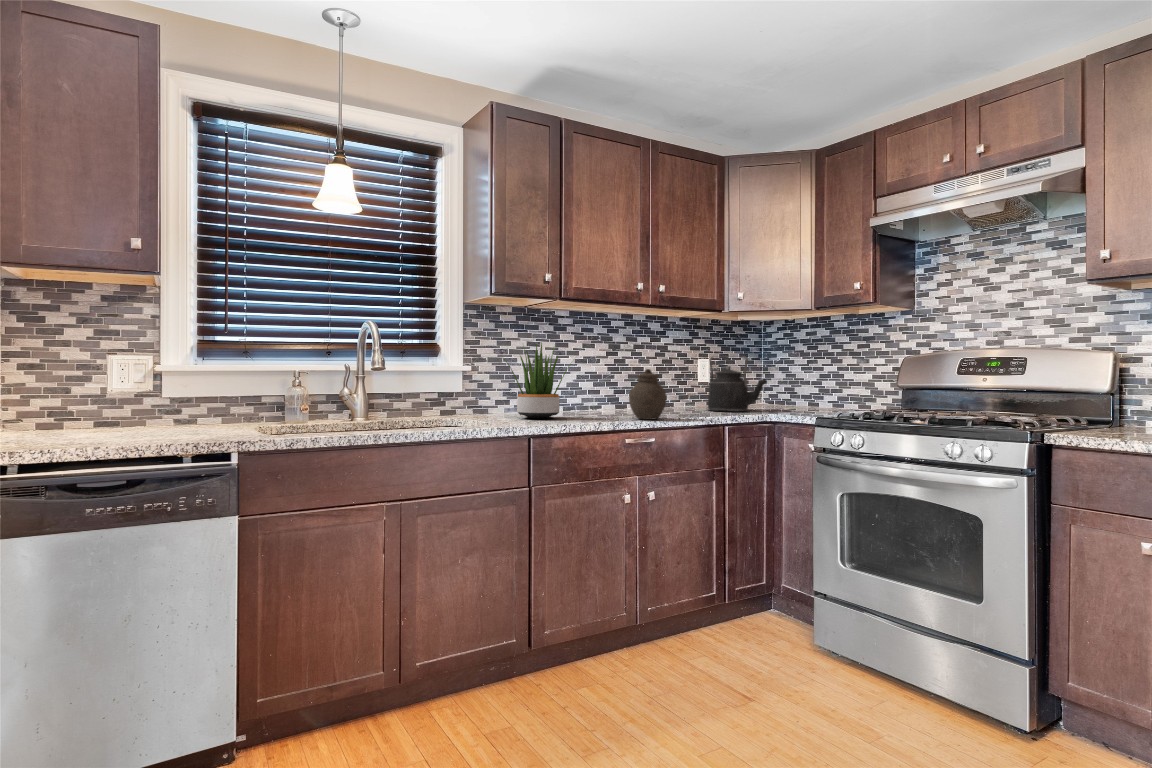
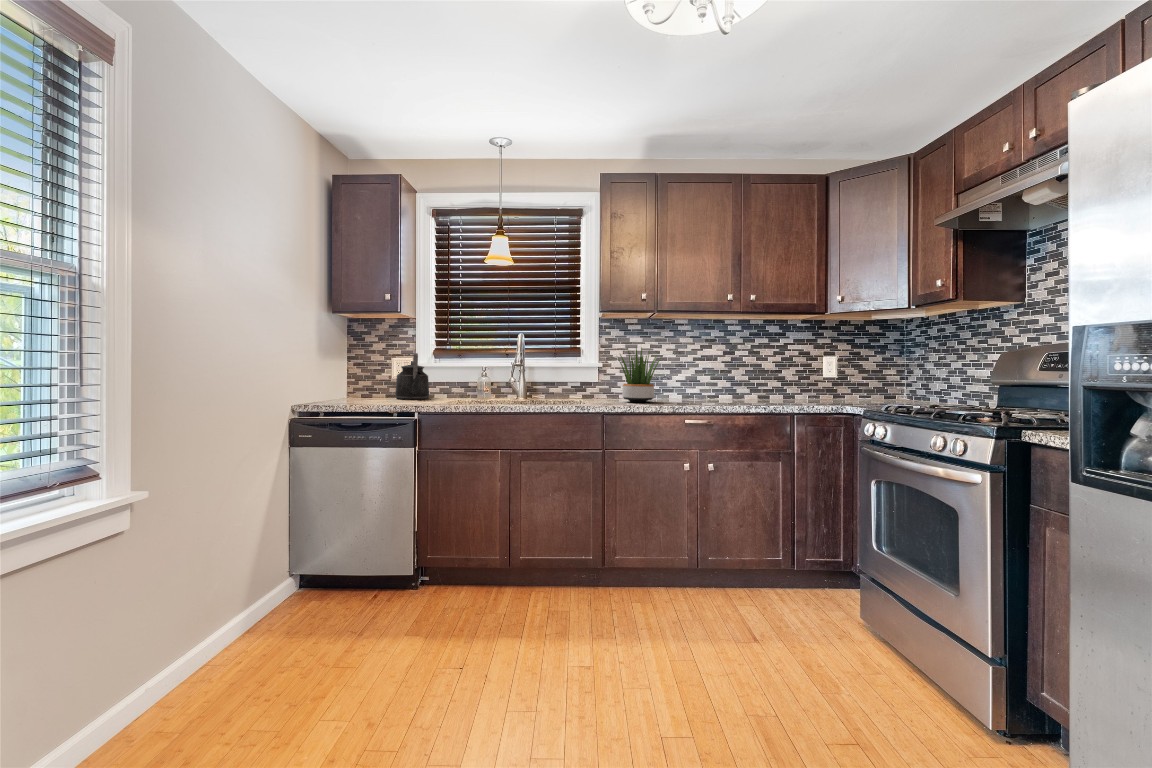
kettle: present [708,356,767,412] -> present [395,353,429,399]
jar: present [629,369,666,419] -> none [702,365,733,406]

